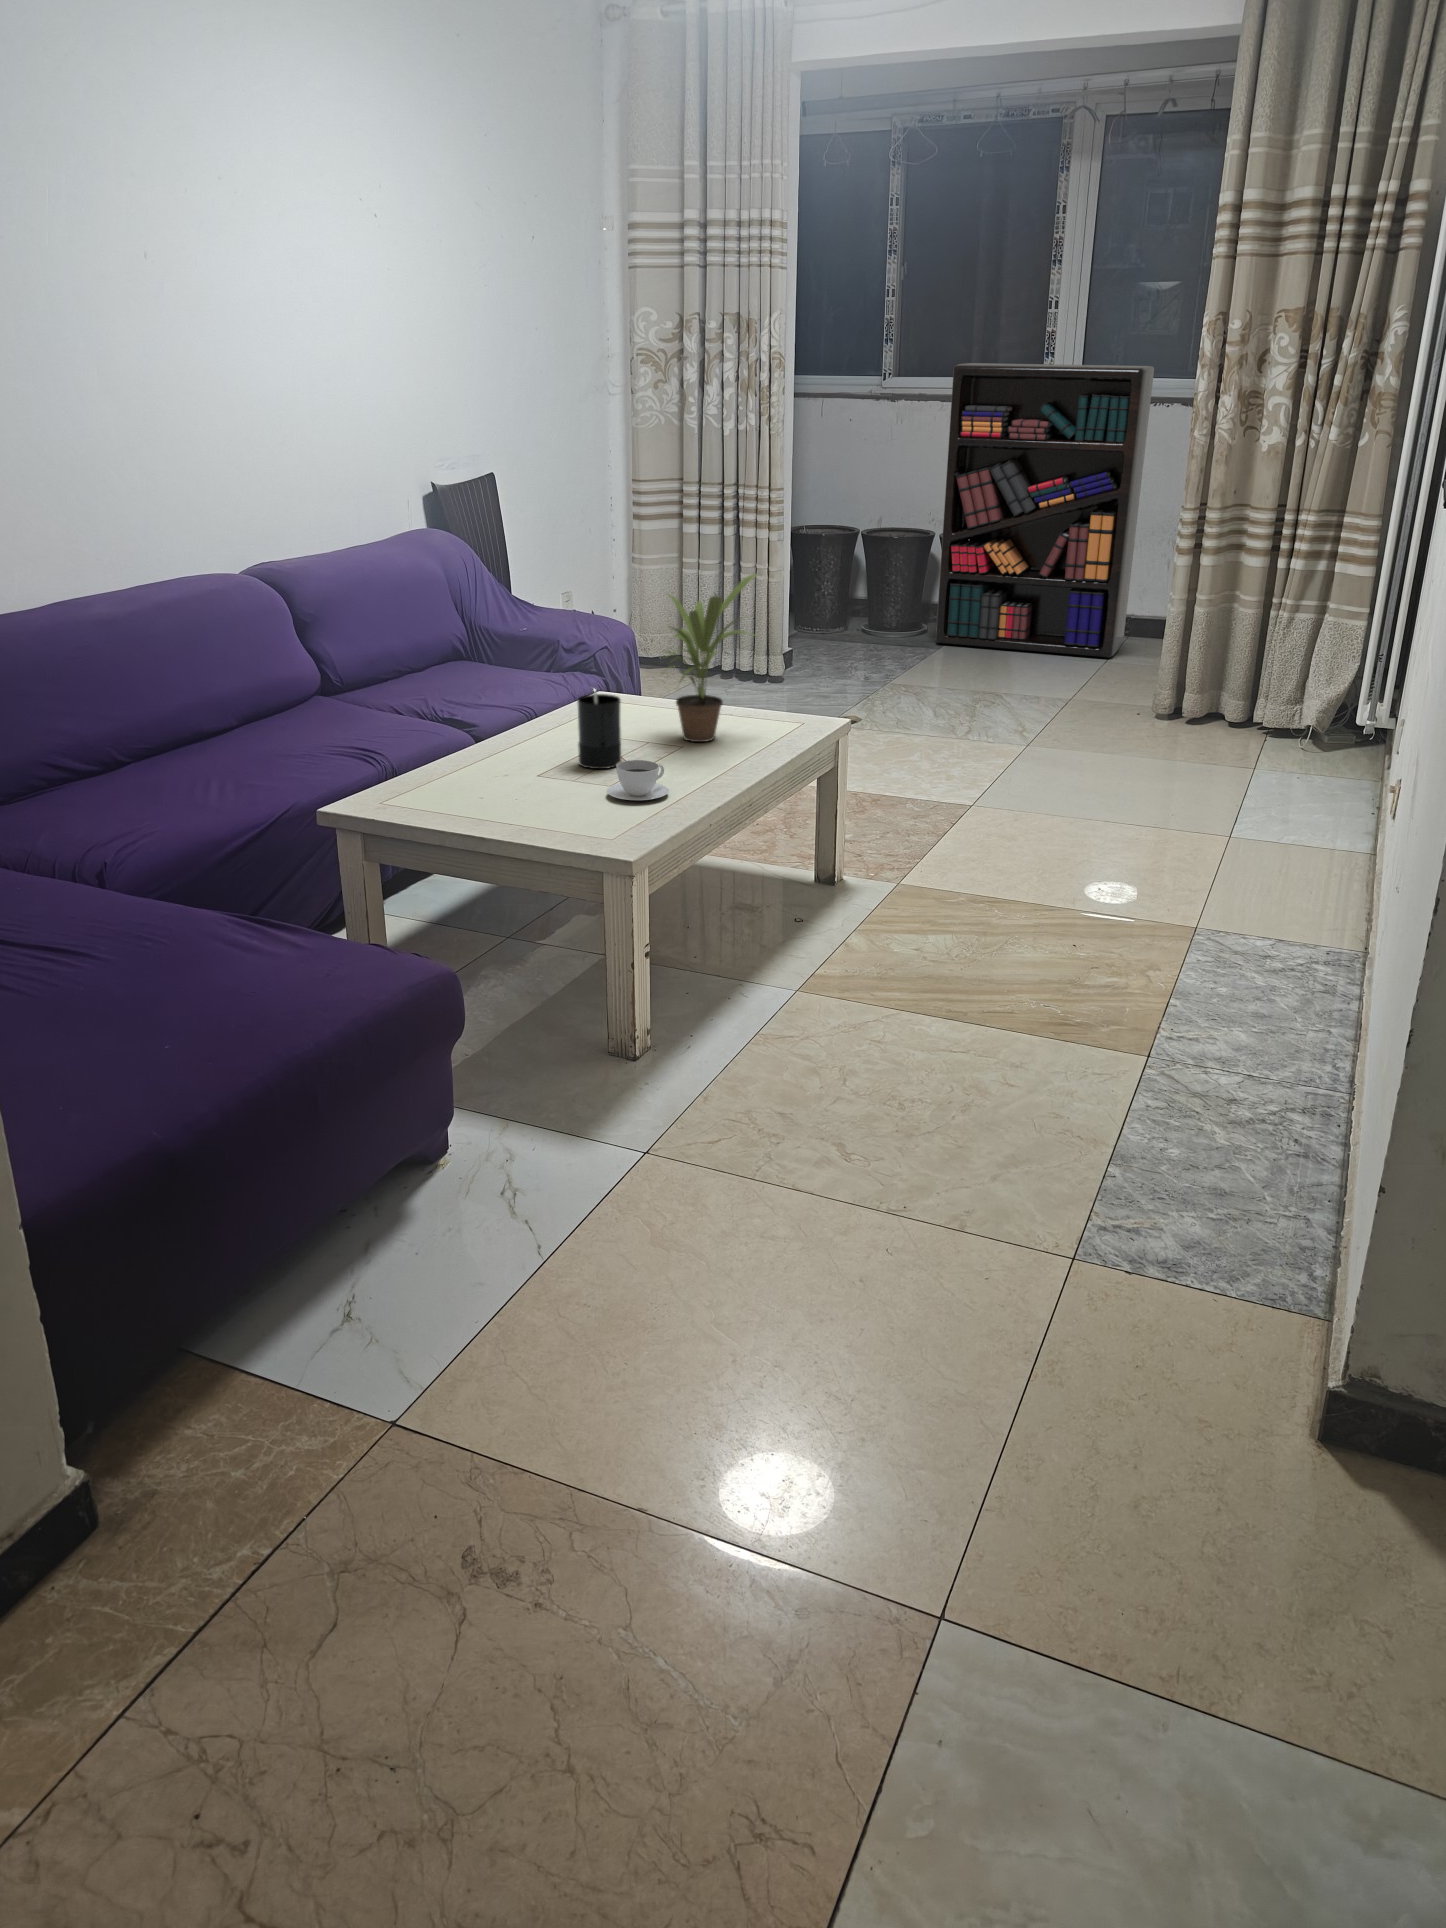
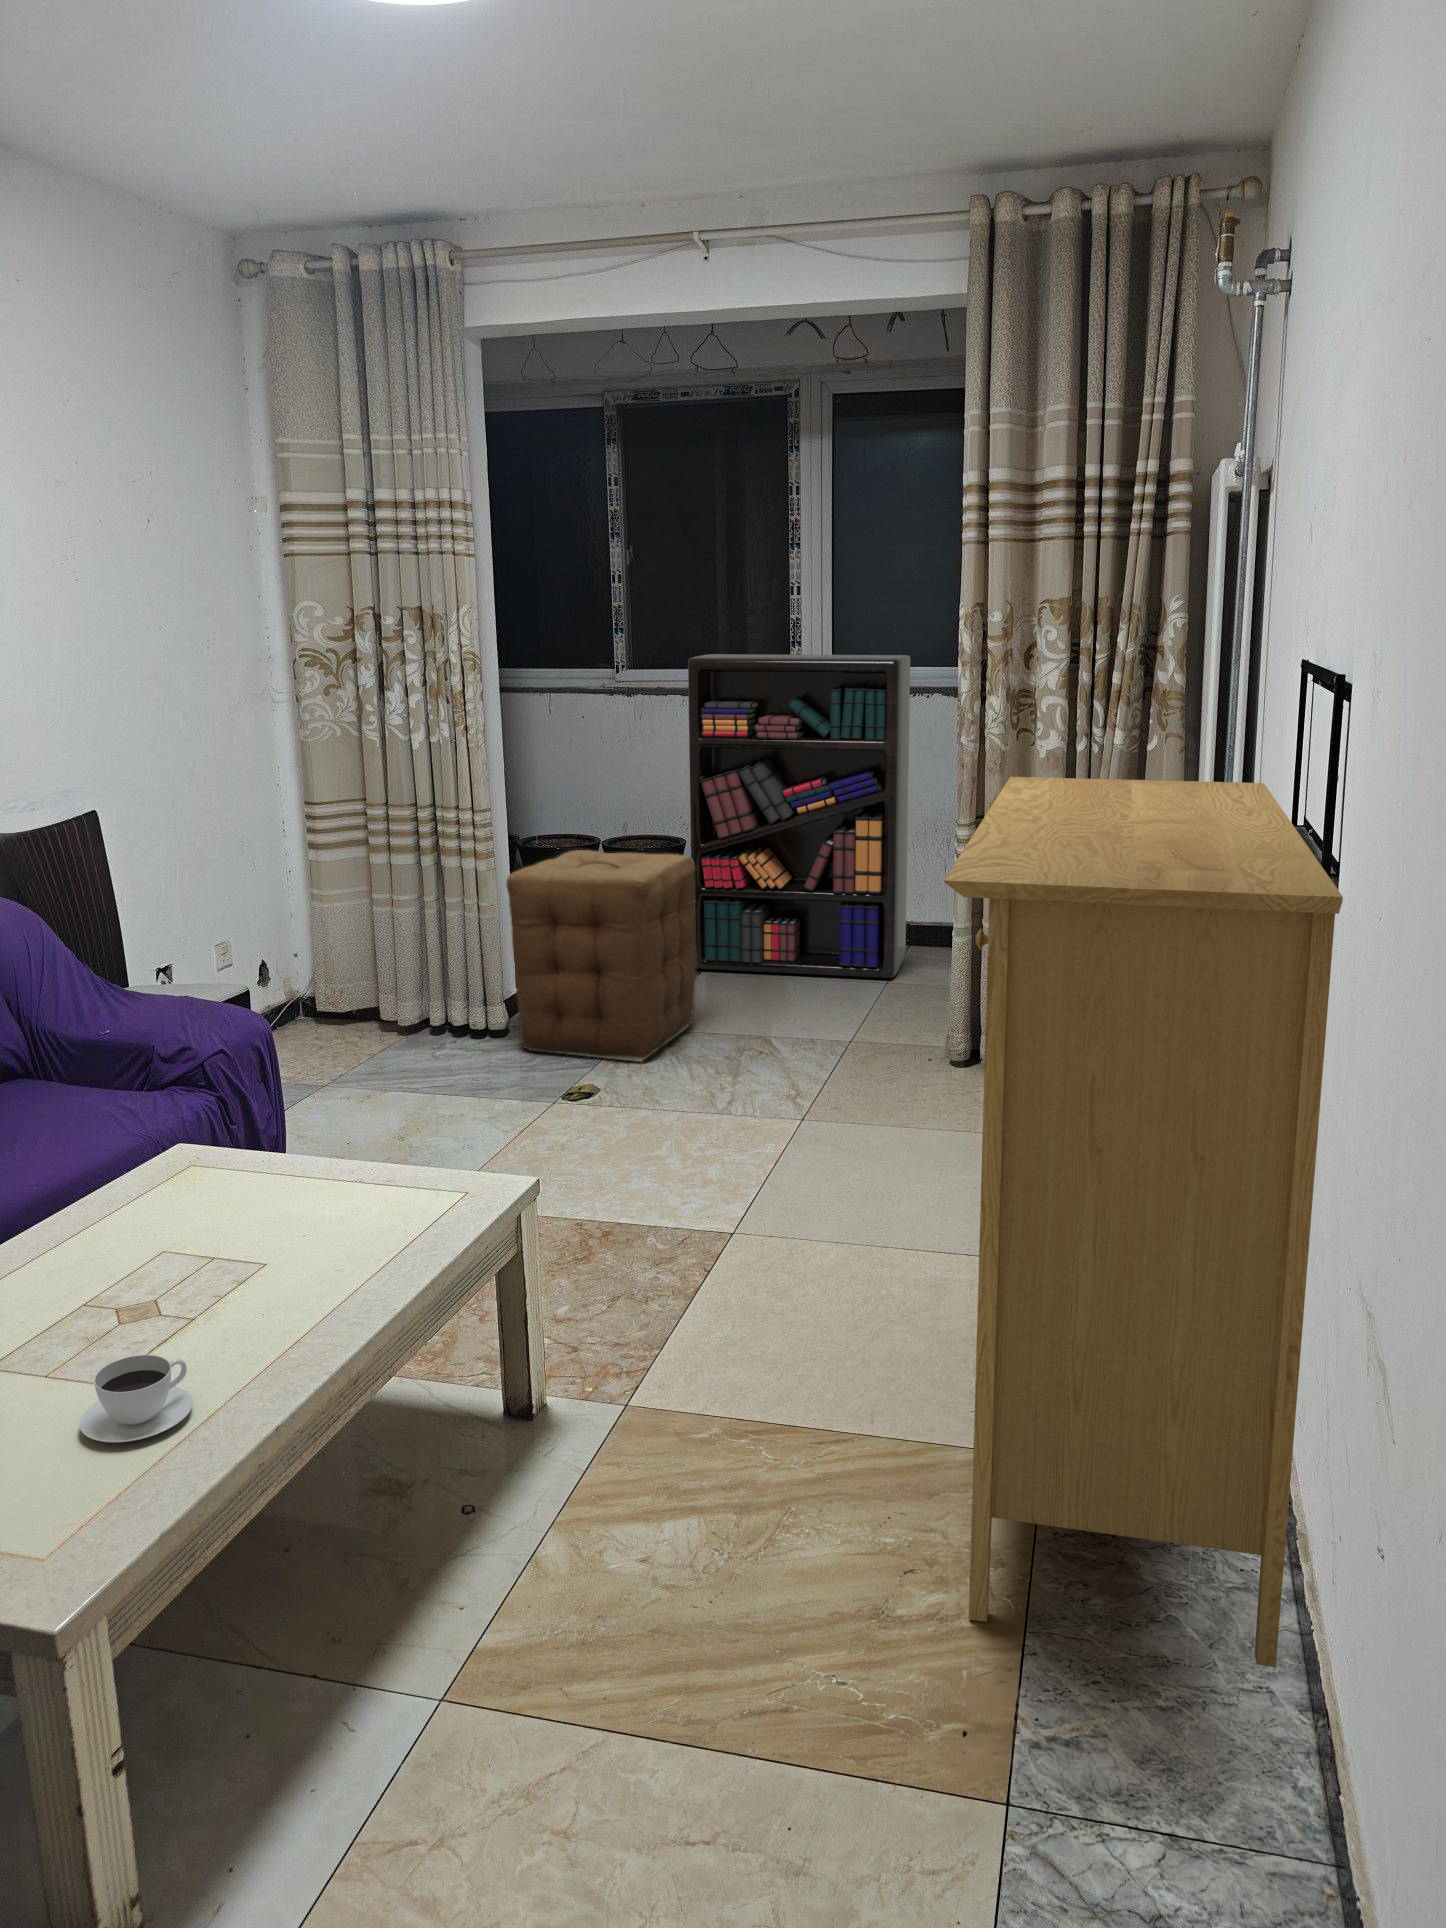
console table: none [1134,442,1439,1024] -> present [944,777,1343,1667]
ottoman: none [797,528,950,701] -> present [506,850,696,1062]
potted plant: present [668,574,756,742] -> none [217,1001,378,1261]
candle: present [577,688,621,769] -> none [58,1208,143,1349]

